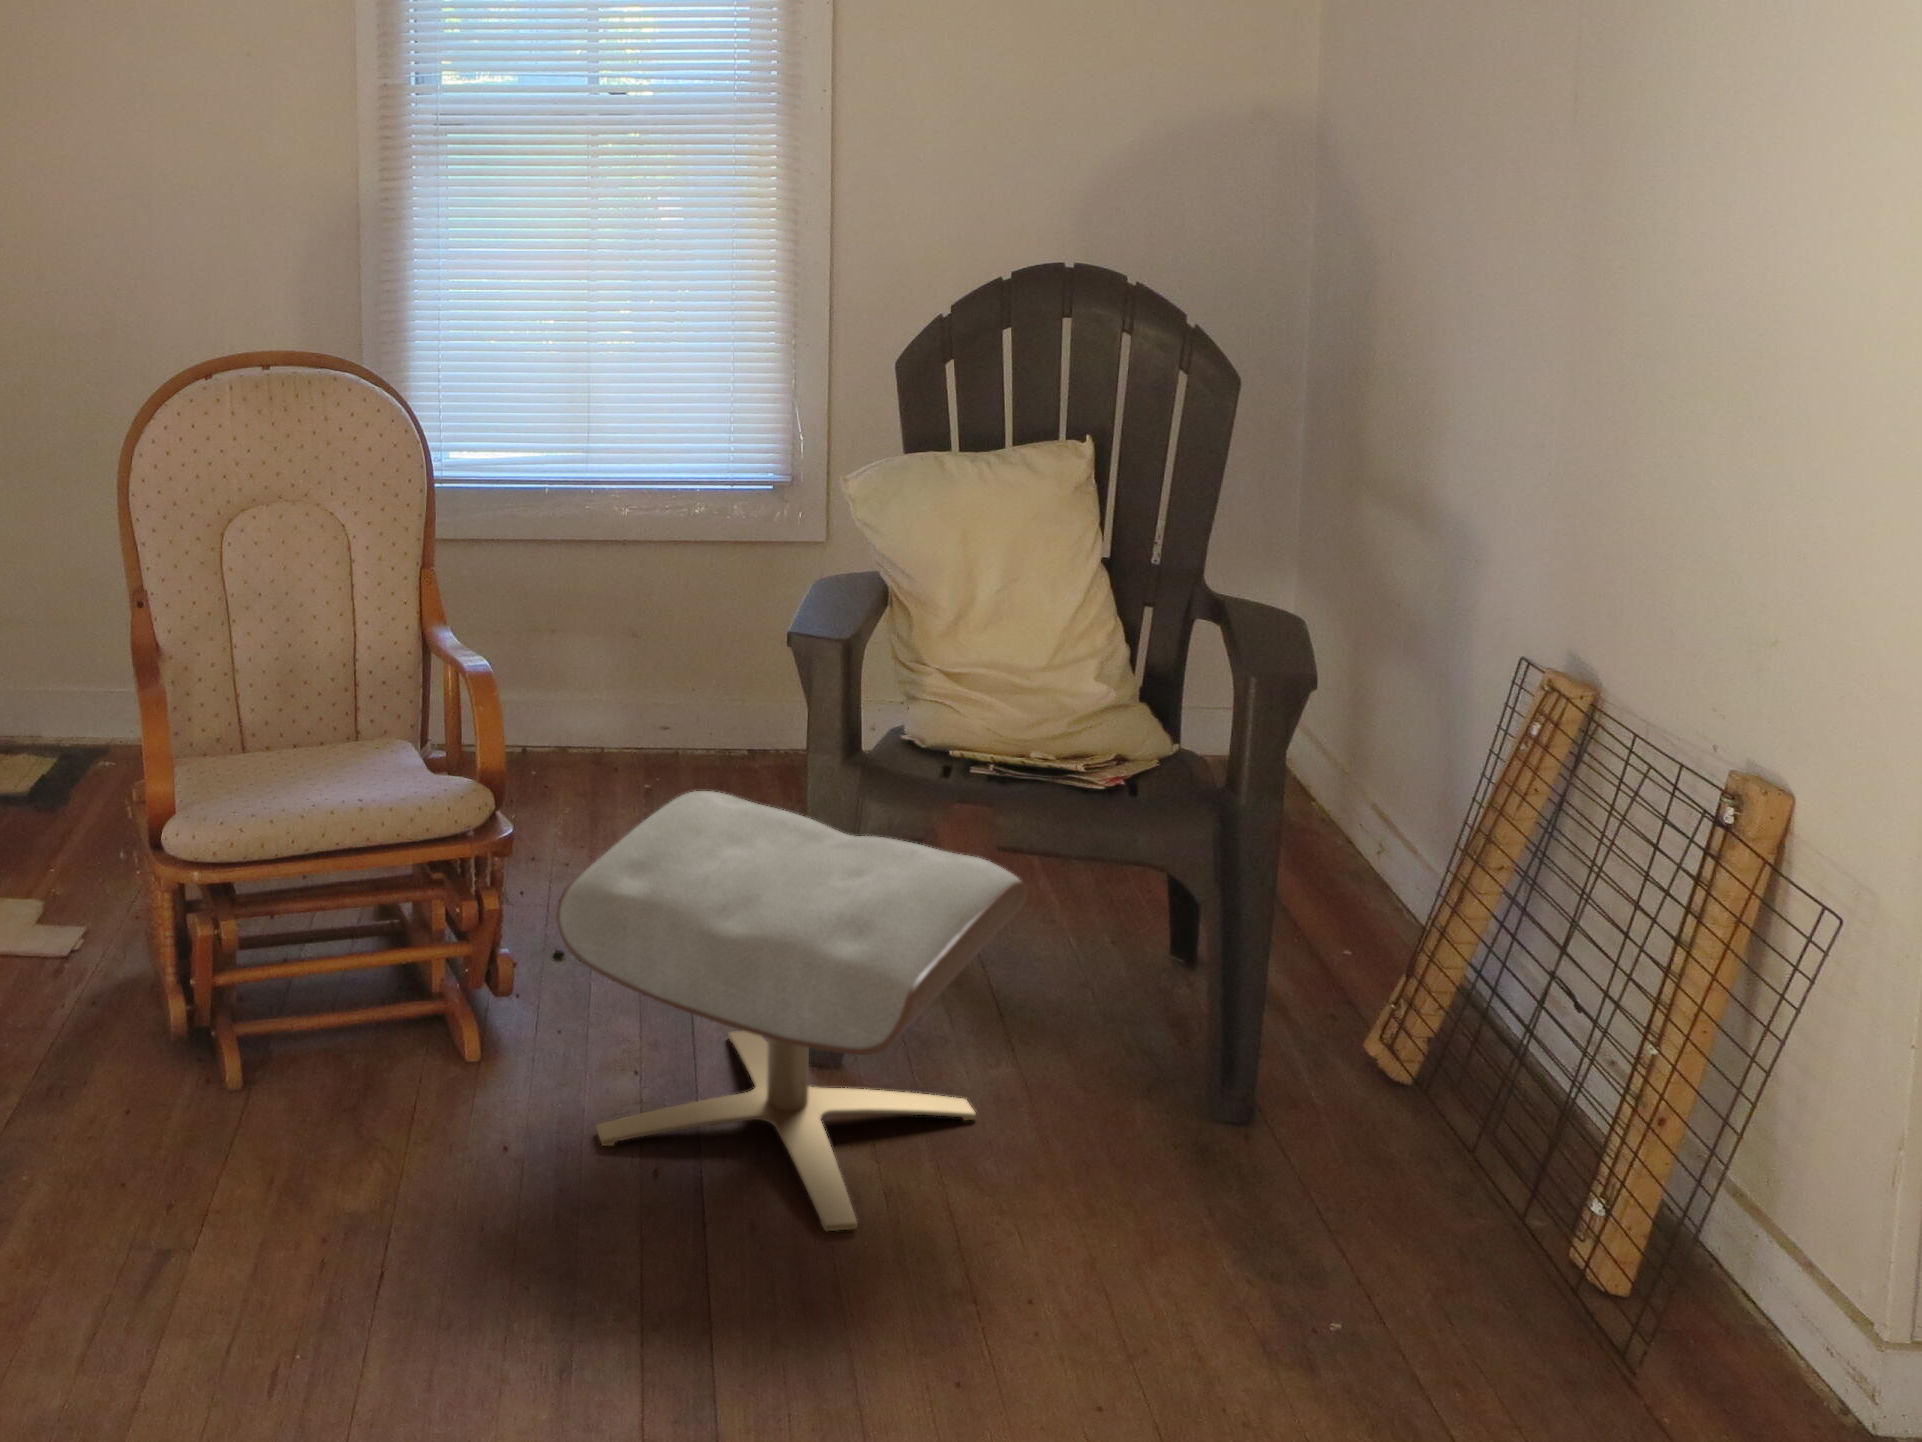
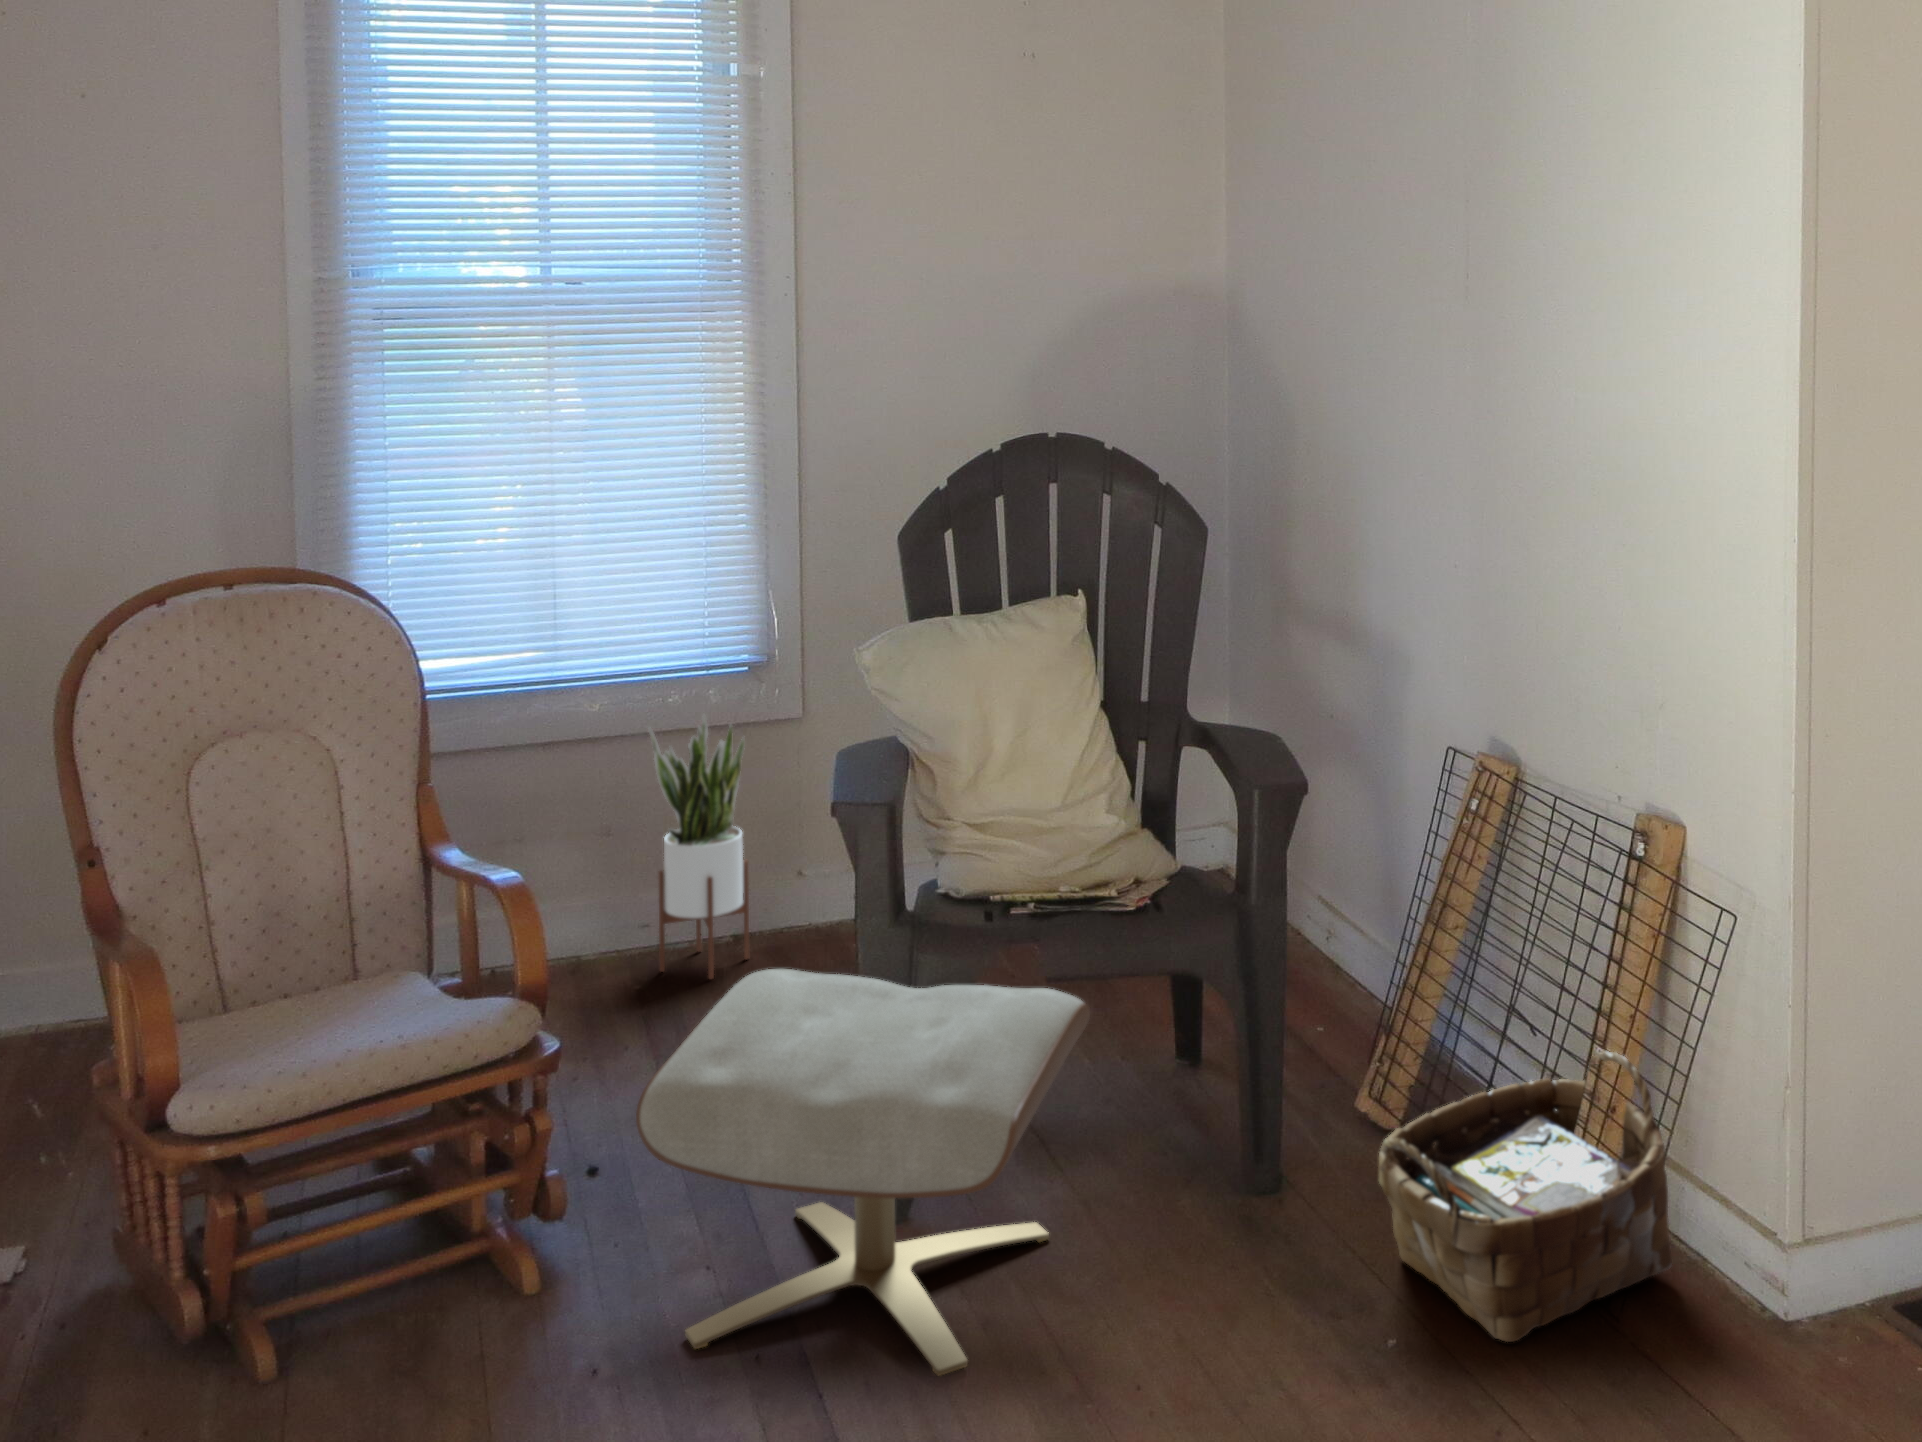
potted plant: none [654,527,752,791] -> present [648,715,749,979]
woven basket: none [1344,1049,1727,1362] -> present [1379,1051,1672,1342]

